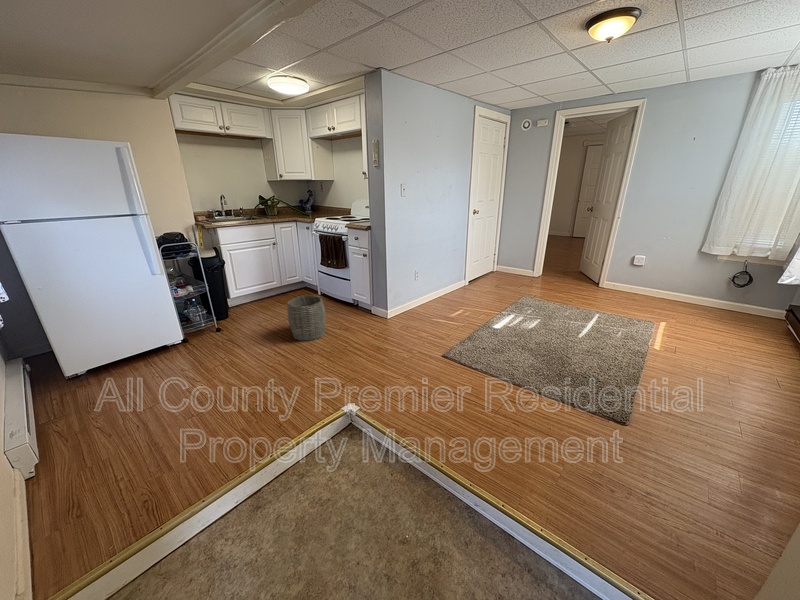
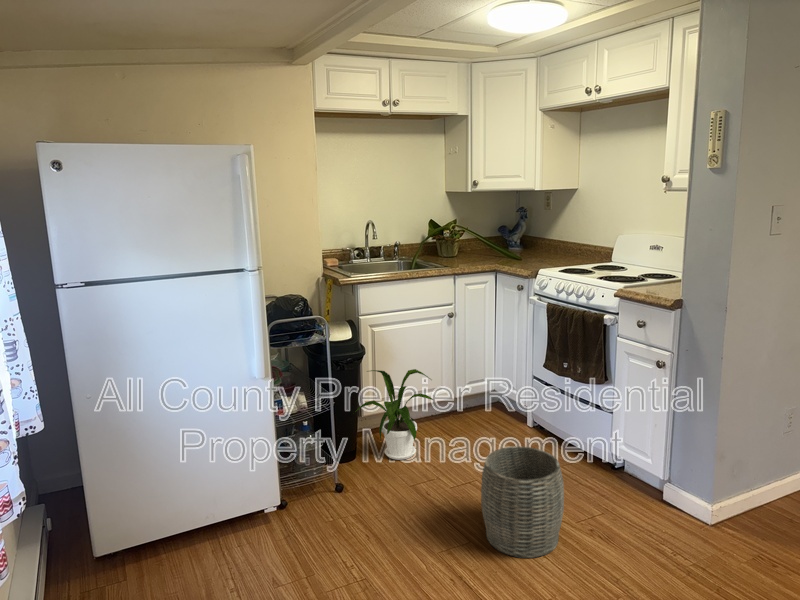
house plant: none [222,270,267,315] -> present [355,369,433,460]

